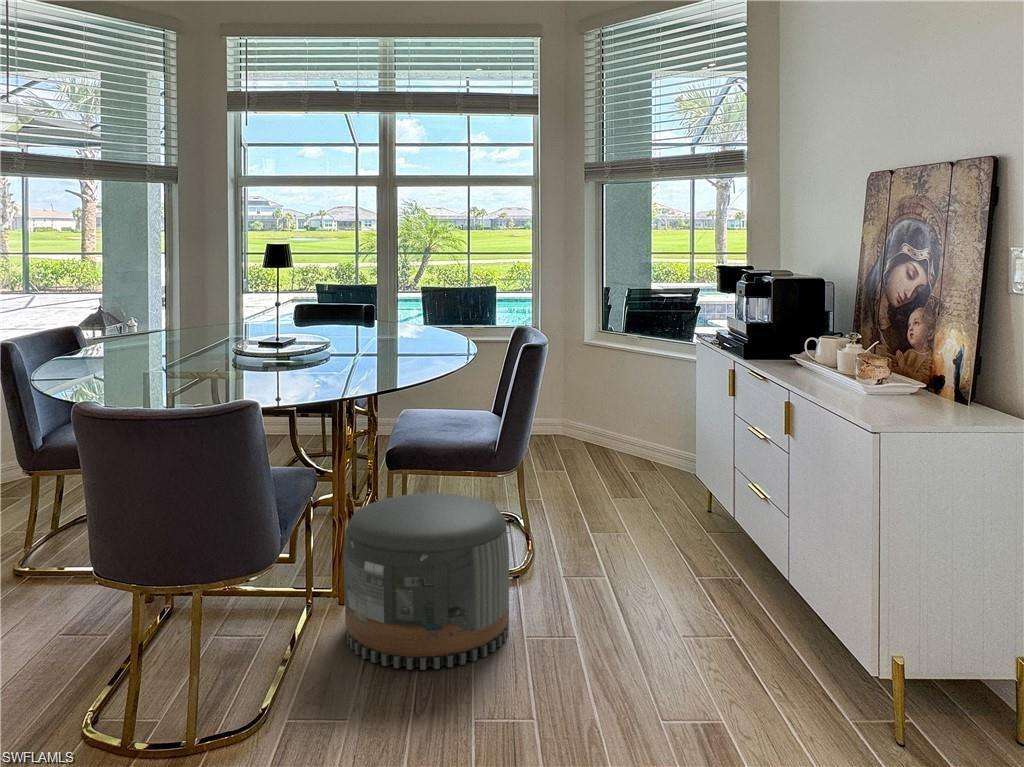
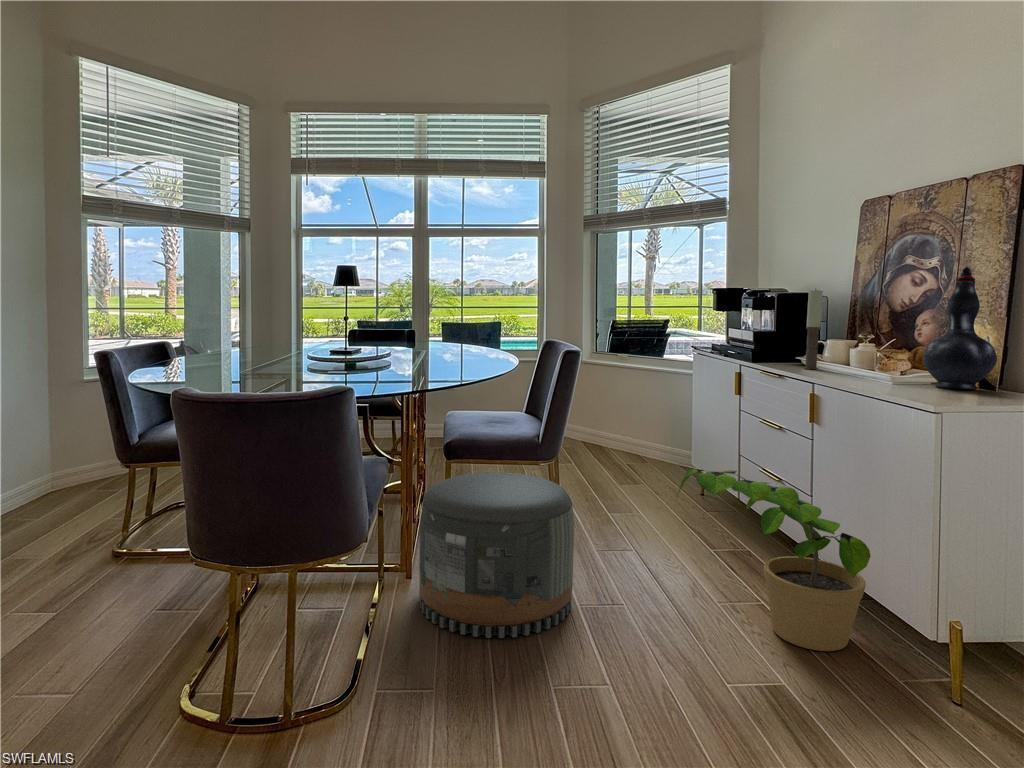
decorative vase: none [878,275,951,409] -> present [923,267,997,389]
candle: none [783,283,803,375] -> present [804,290,823,369]
potted plant: none [607,494,808,687] -> present [676,469,871,651]

